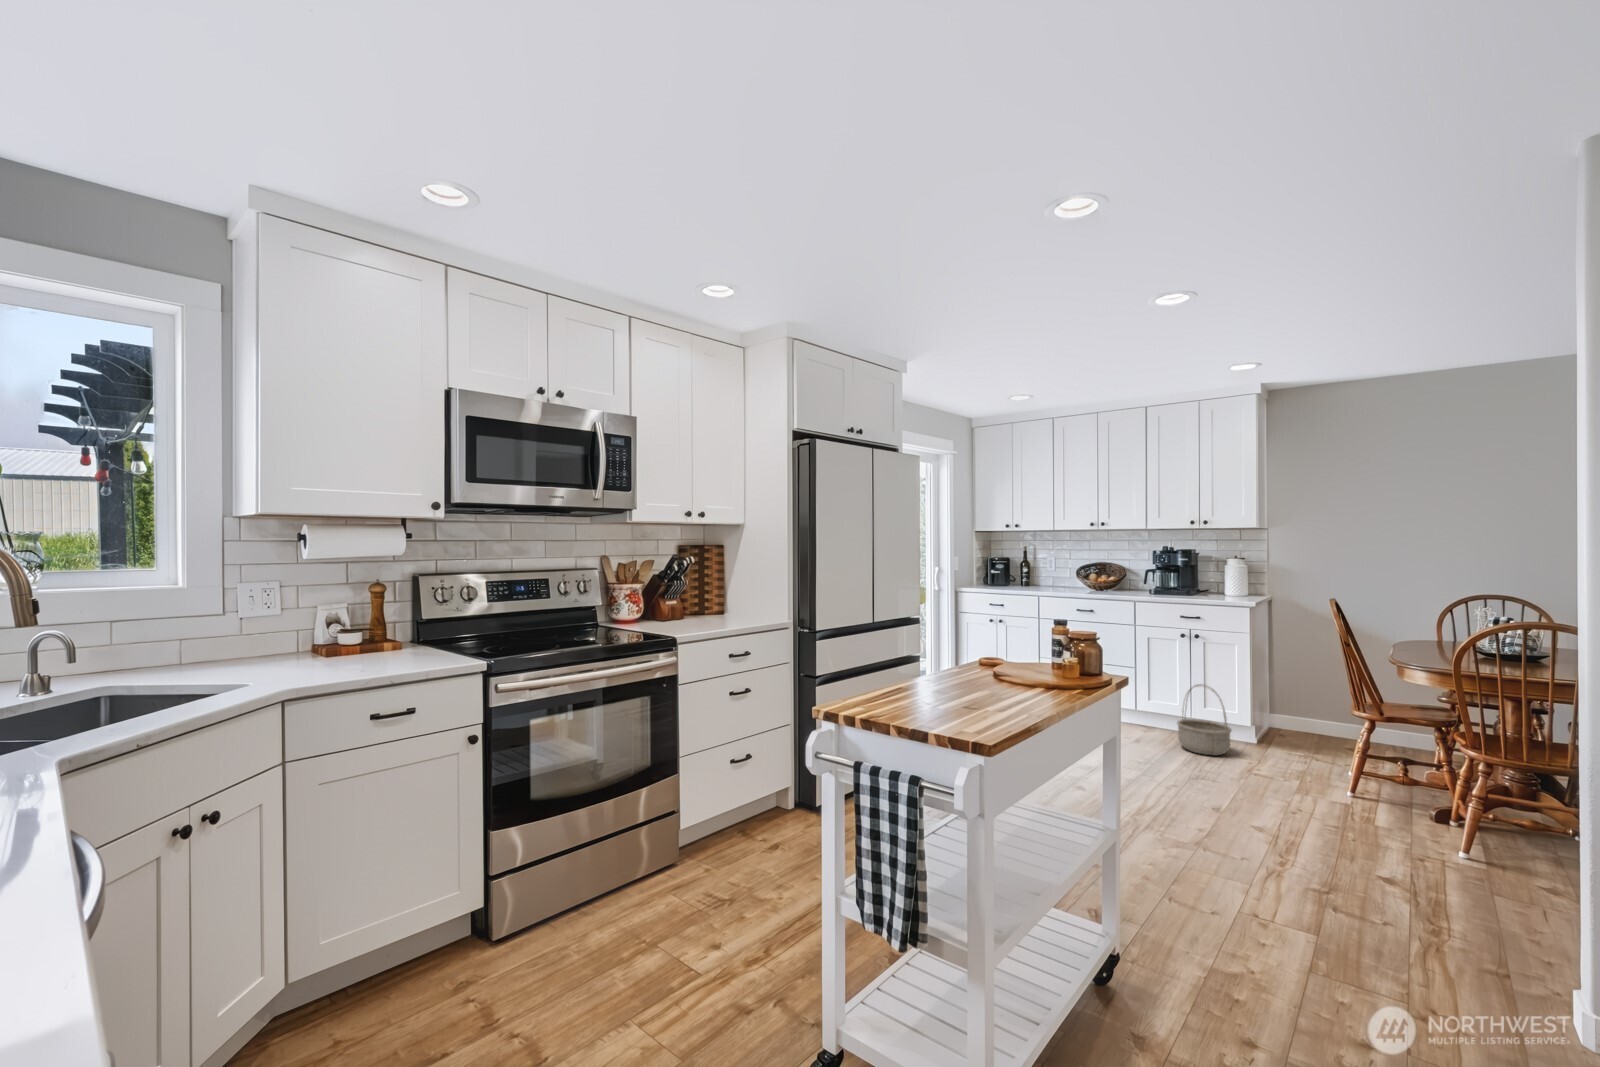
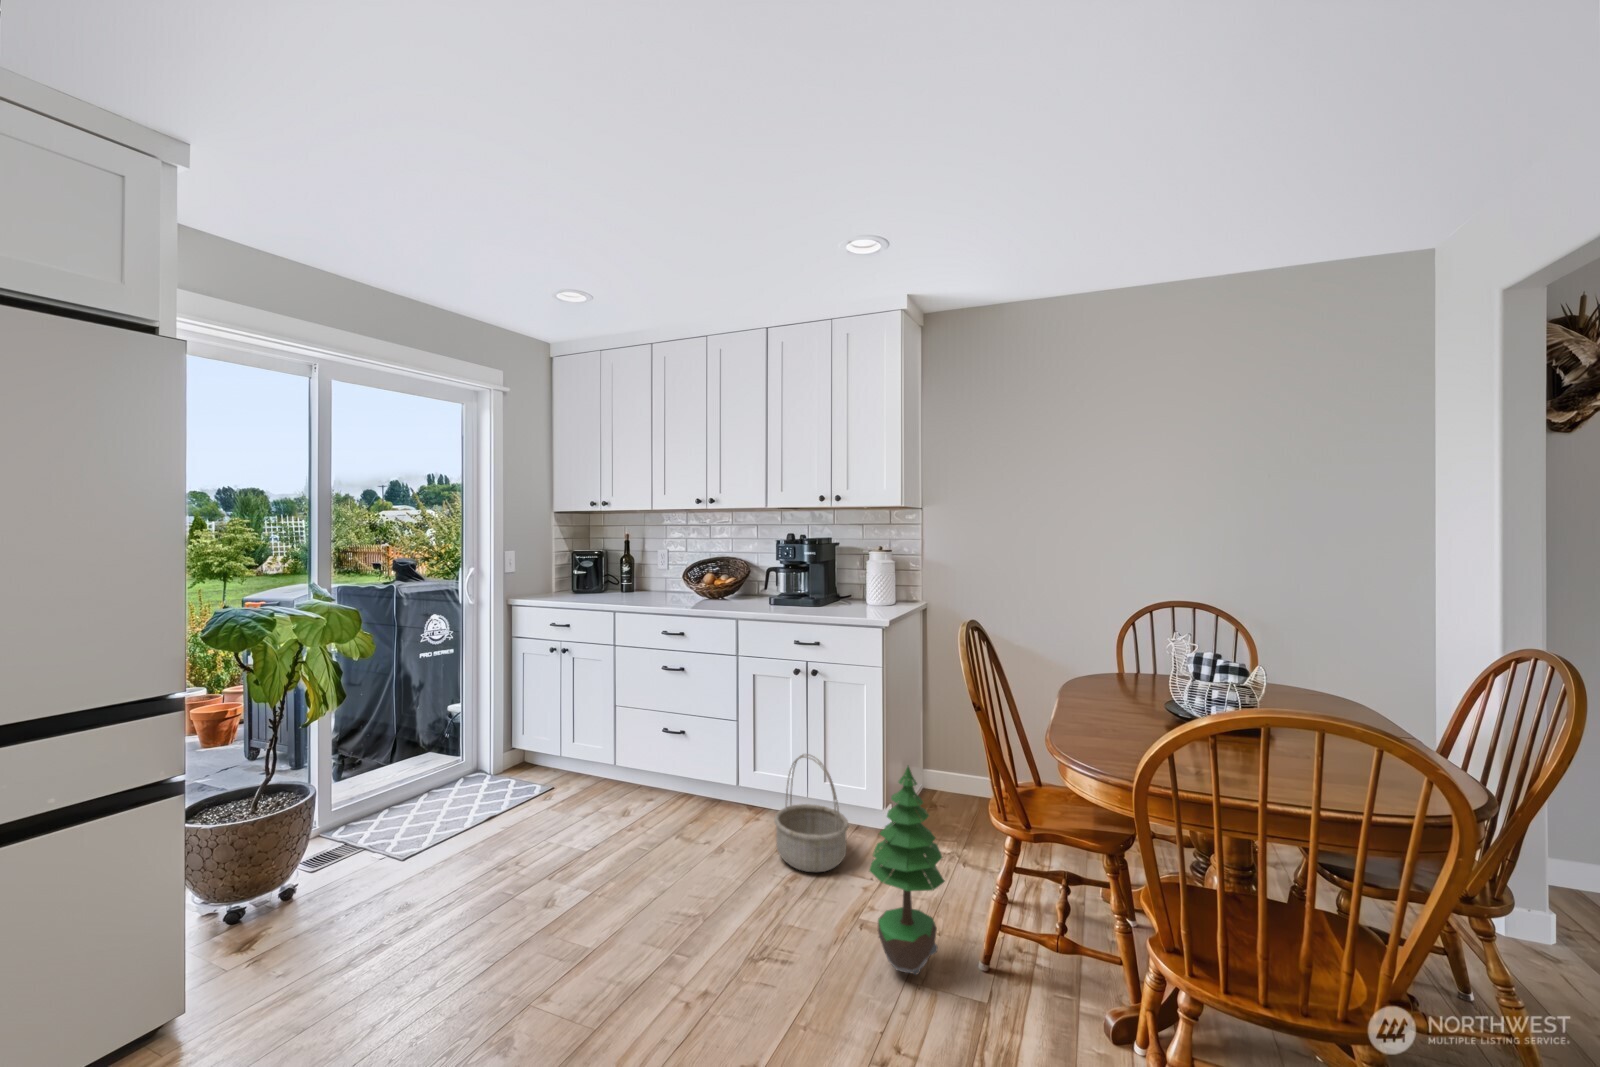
potted tree: none [1266,673,1316,791] -> present [869,767,945,975]

